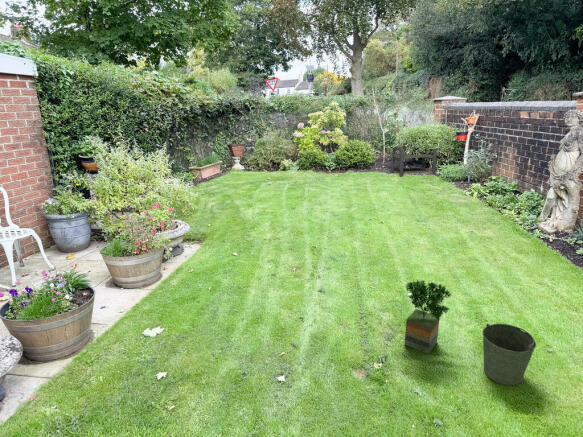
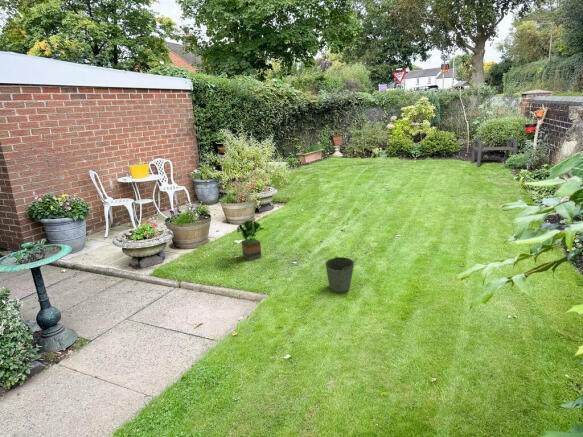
potted tree: present [405,280,451,354] -> present [237,220,264,261]
bucket: present [482,323,536,386] -> present [325,257,354,292]

